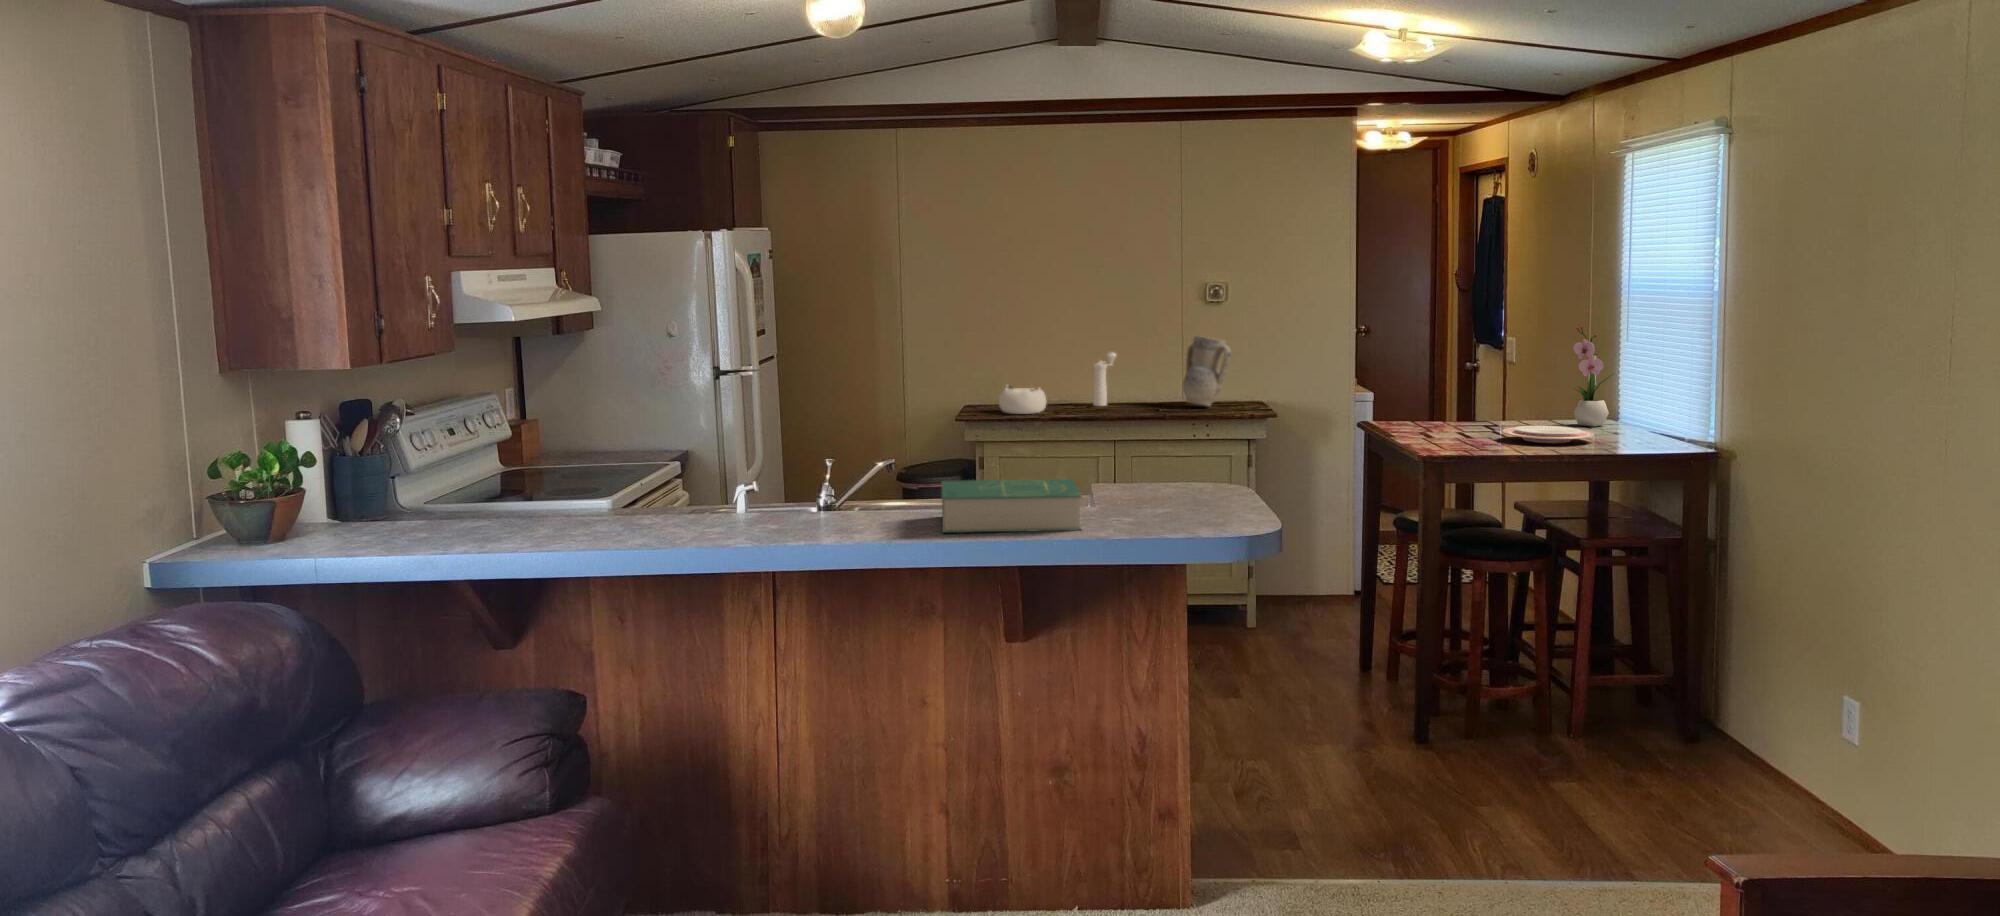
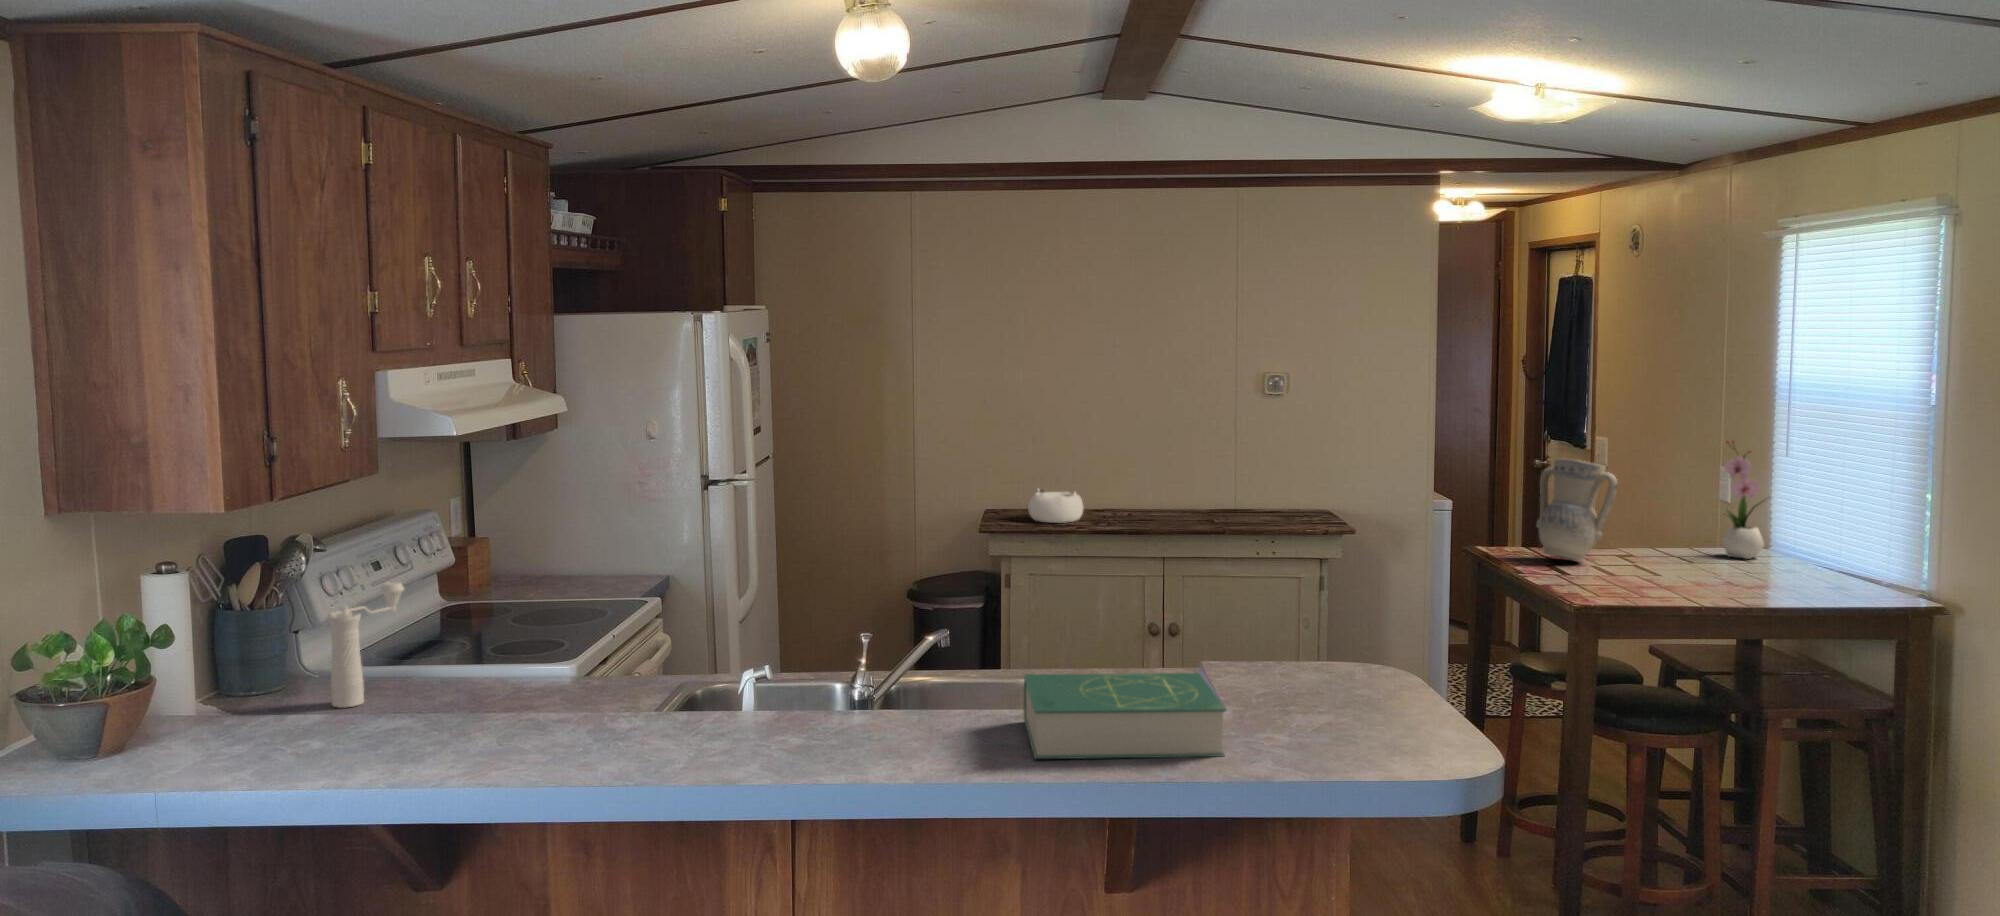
vase: present [1183,336,1231,407] -> present [1537,458,1617,561]
pepper mill: present [1094,352,1116,406] -> present [328,582,404,708]
plate: present [1502,426,1594,443] -> none [1654,563,1769,586]

